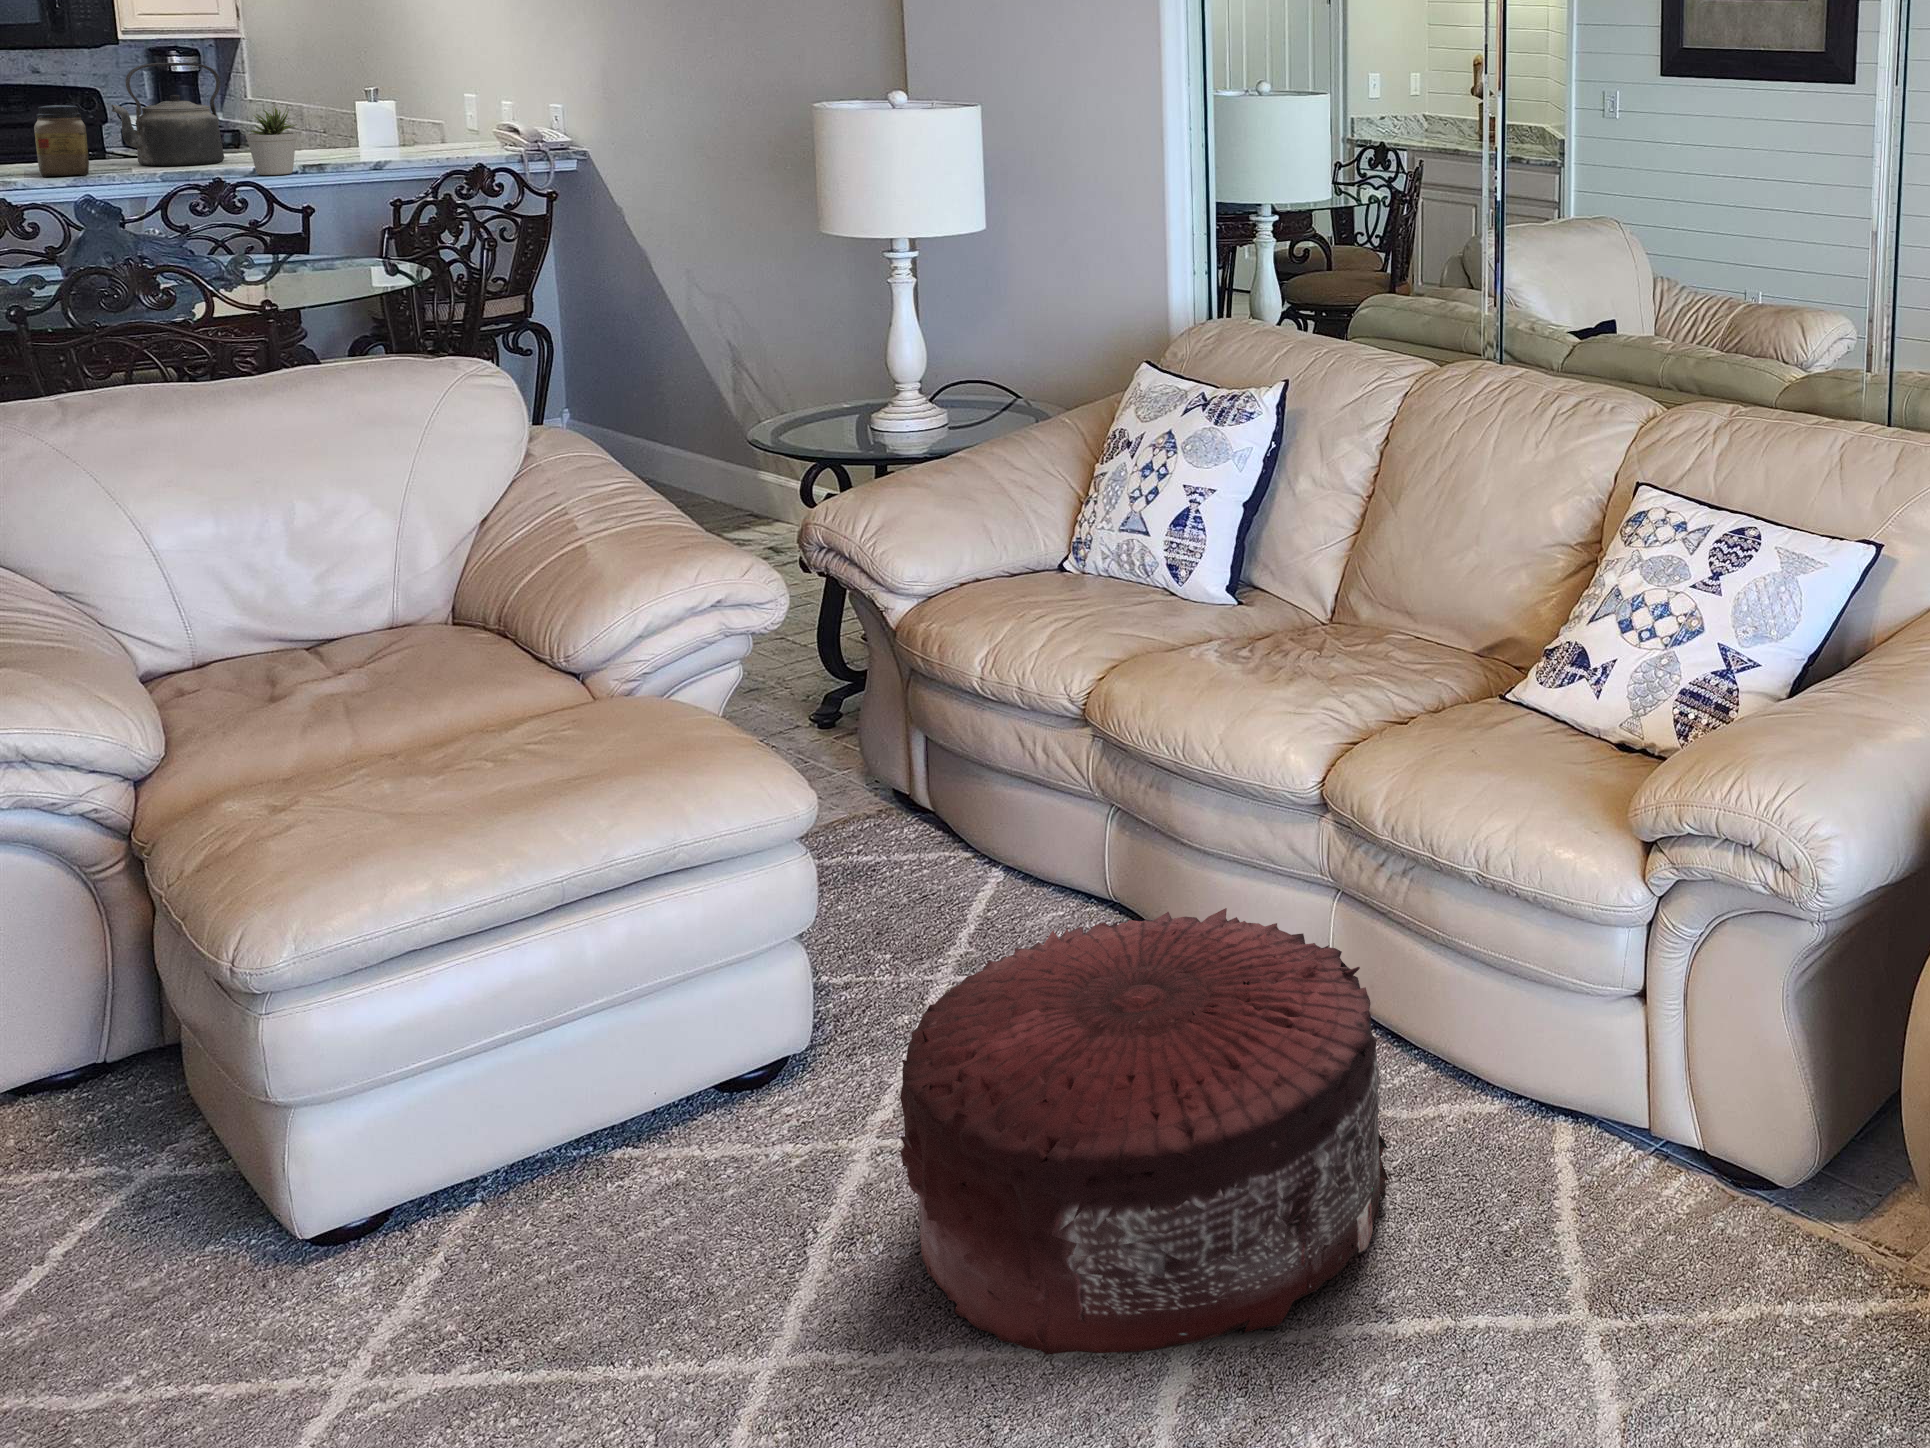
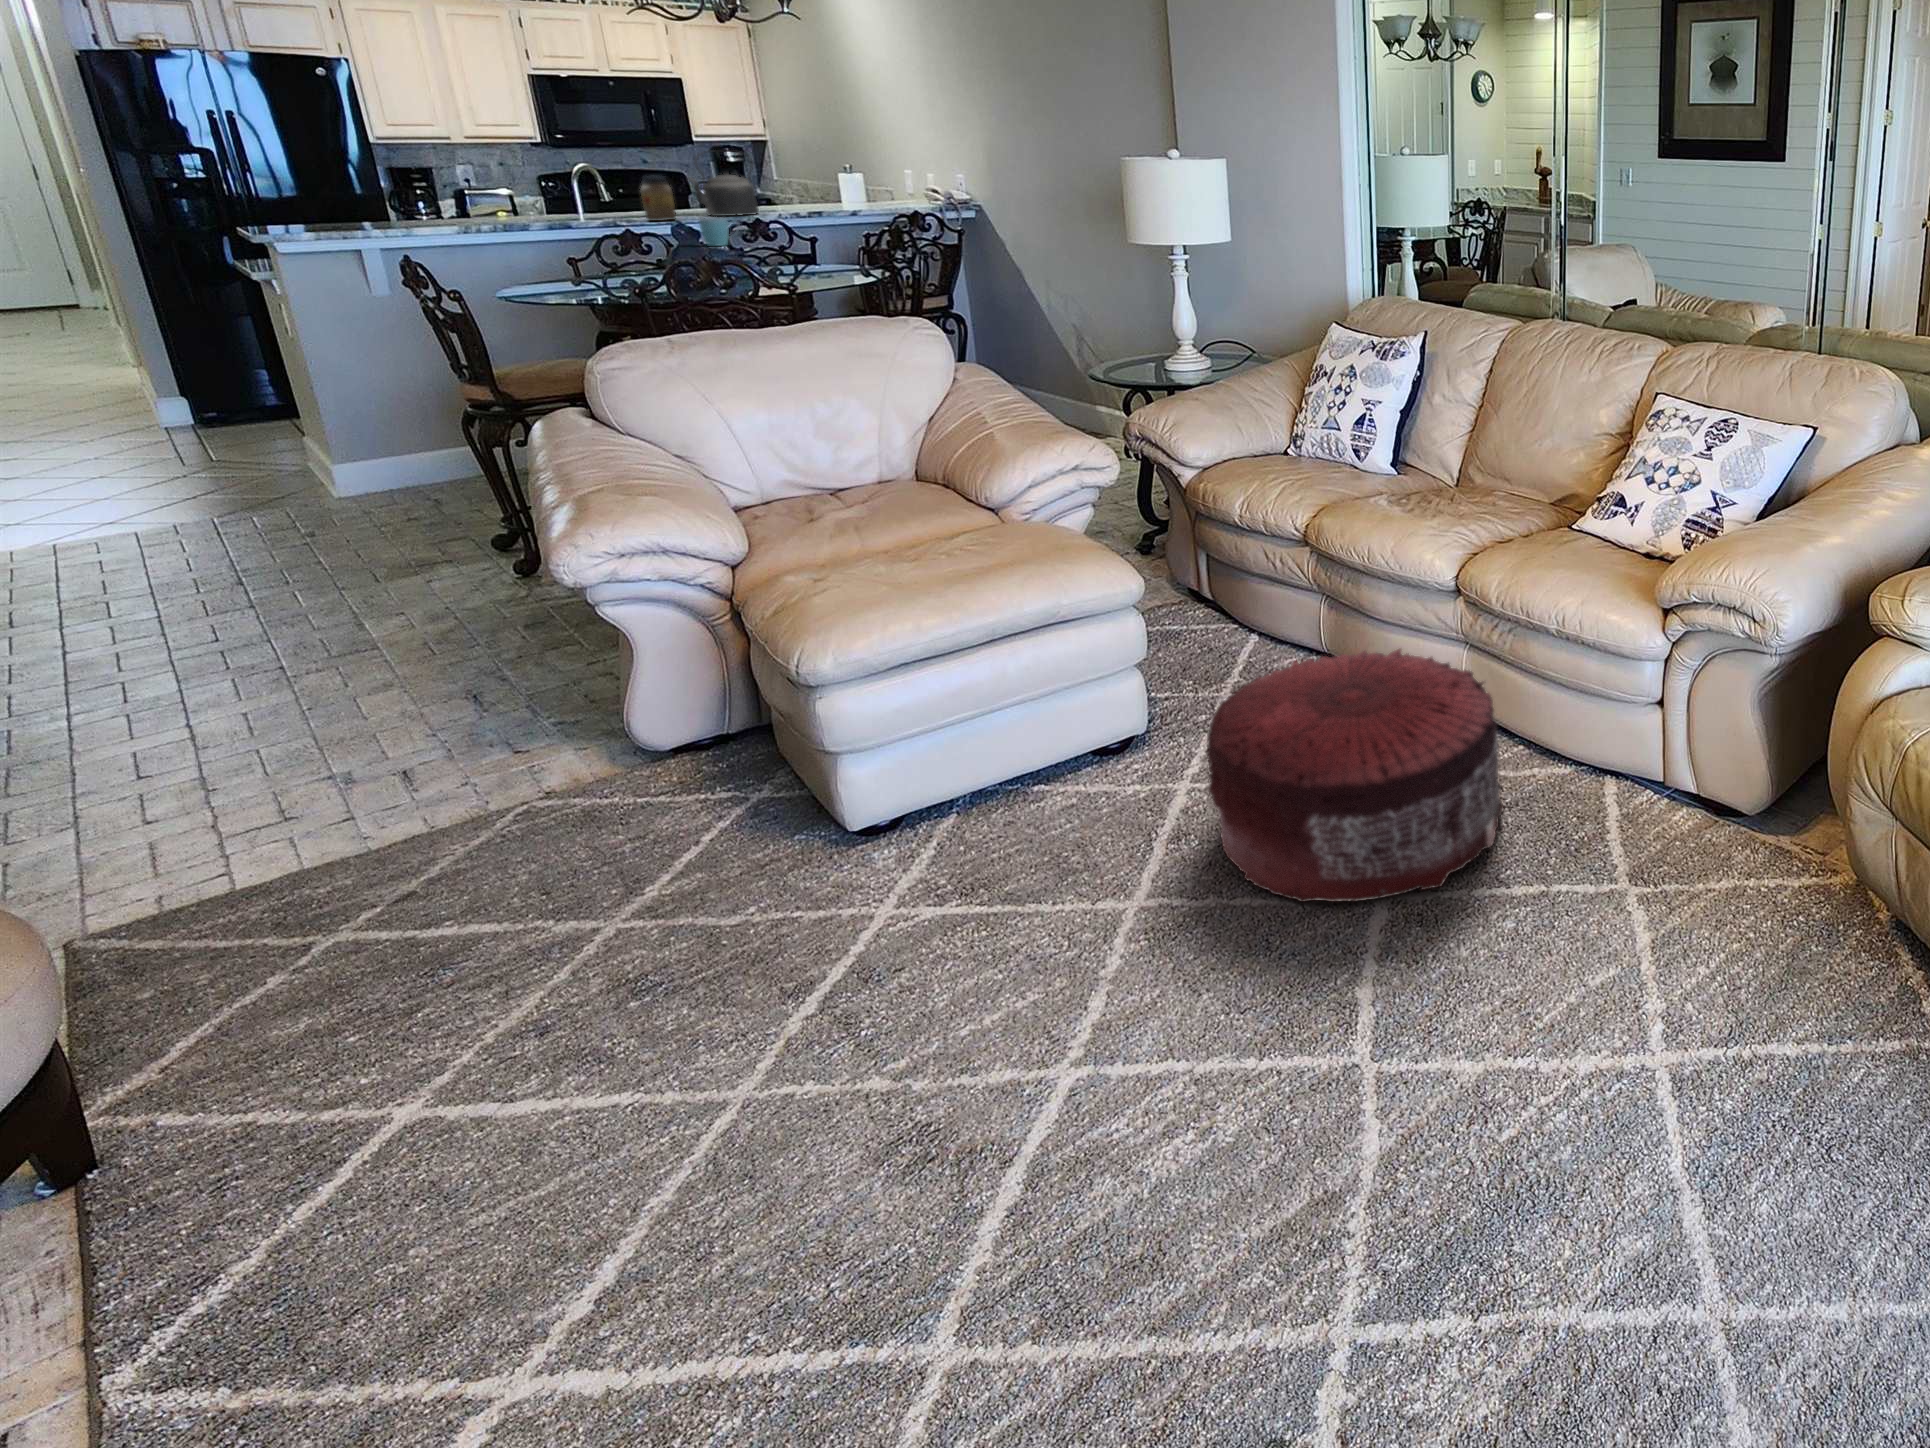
potted plant: present [246,107,297,175] -> none [771,176,802,221]
mug: none [126,180,192,226] -> present [699,216,739,246]

